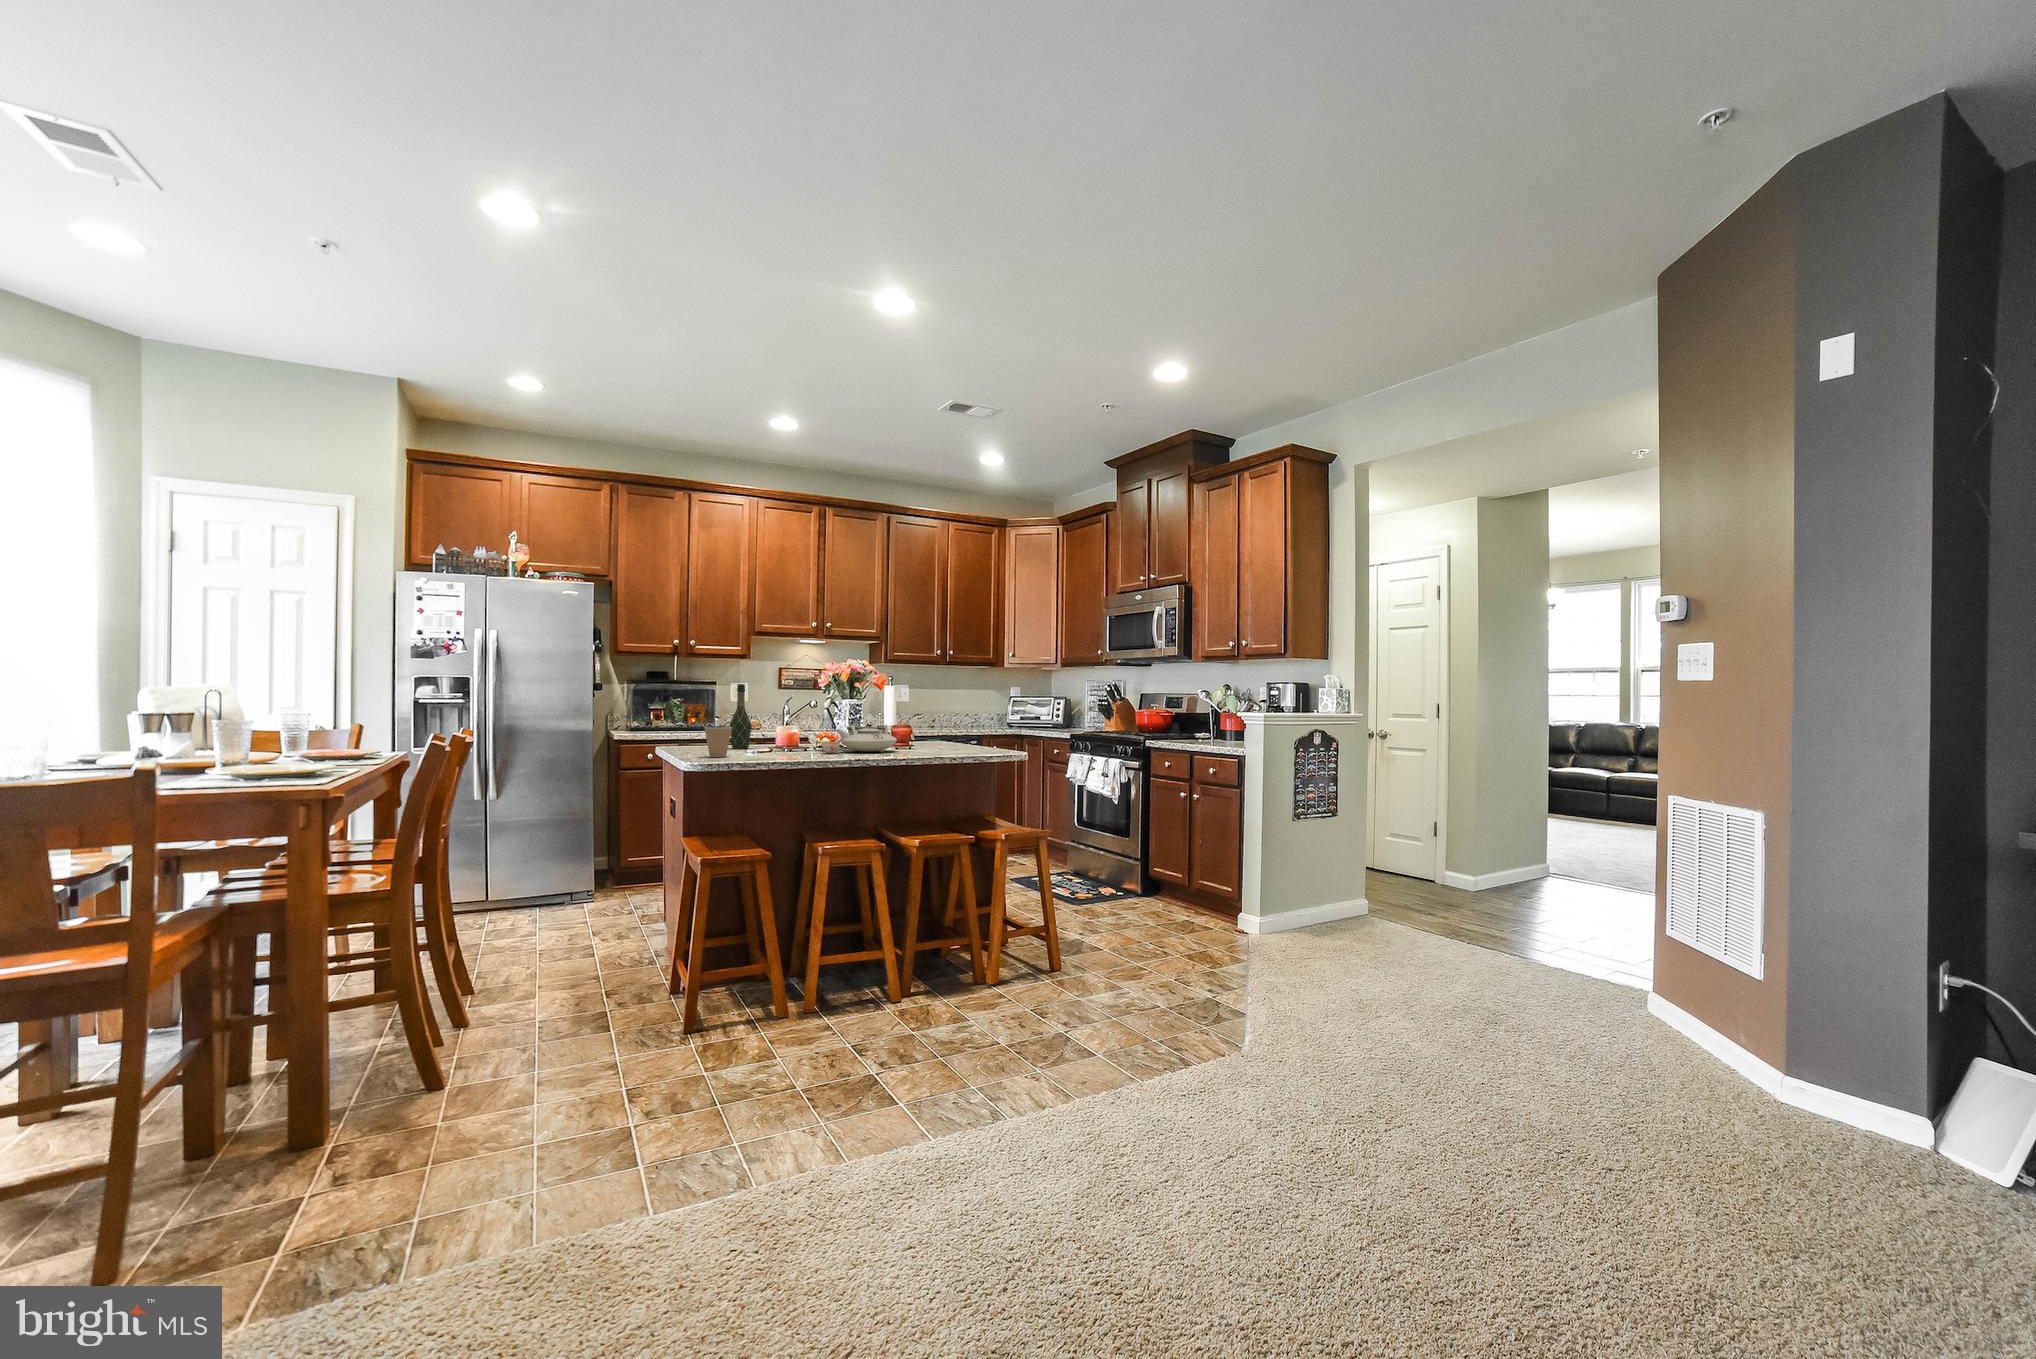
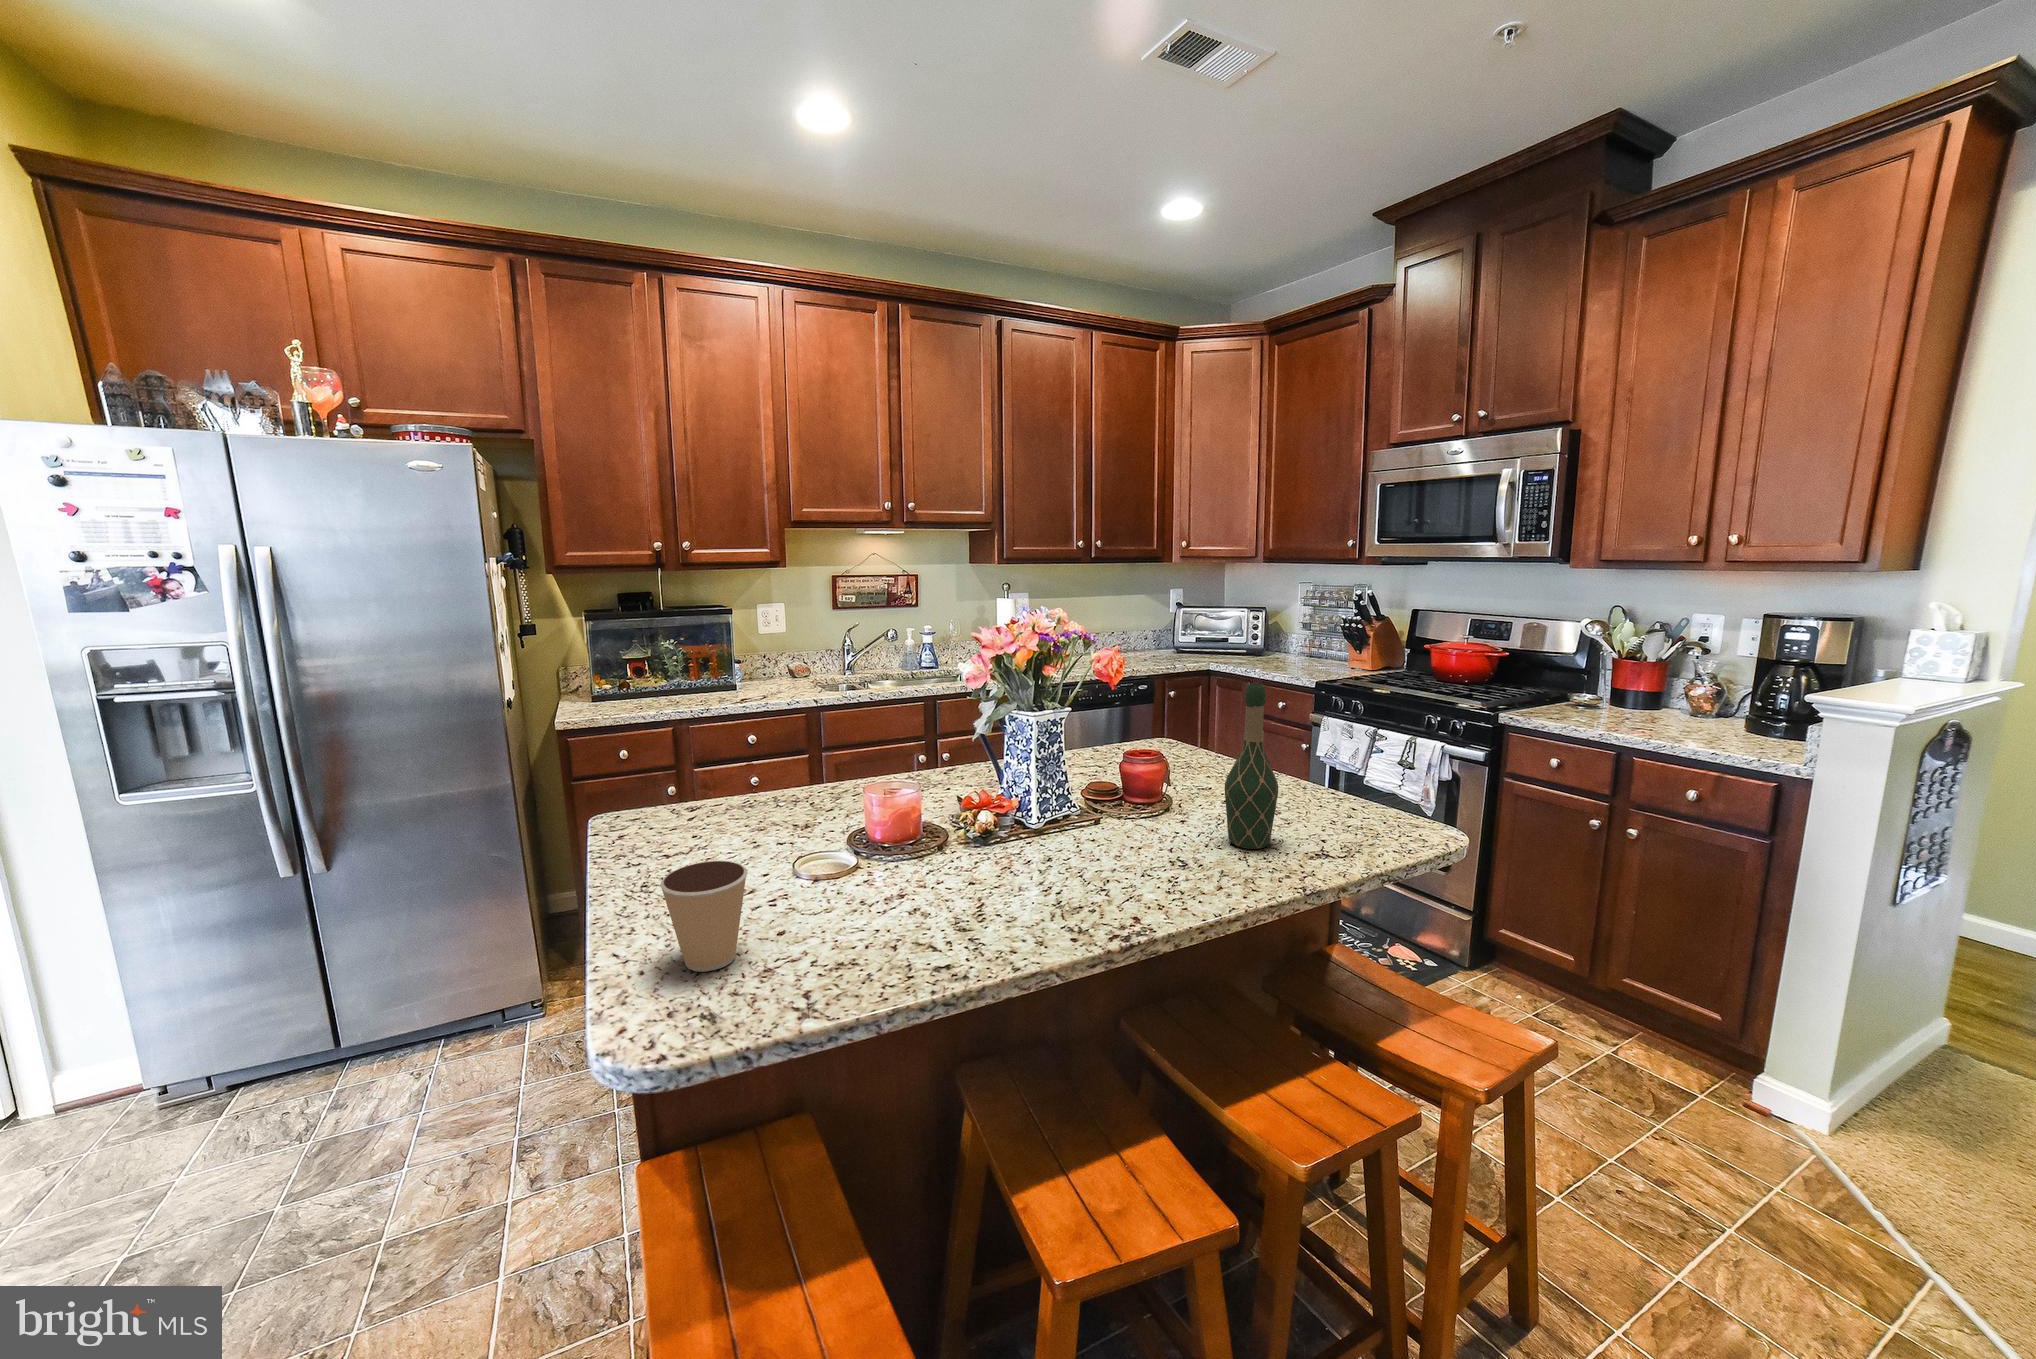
wine bottle: present [730,684,751,749] -> present [1225,684,1278,849]
teapot: present [821,724,897,754] -> none [979,785,1172,895]

